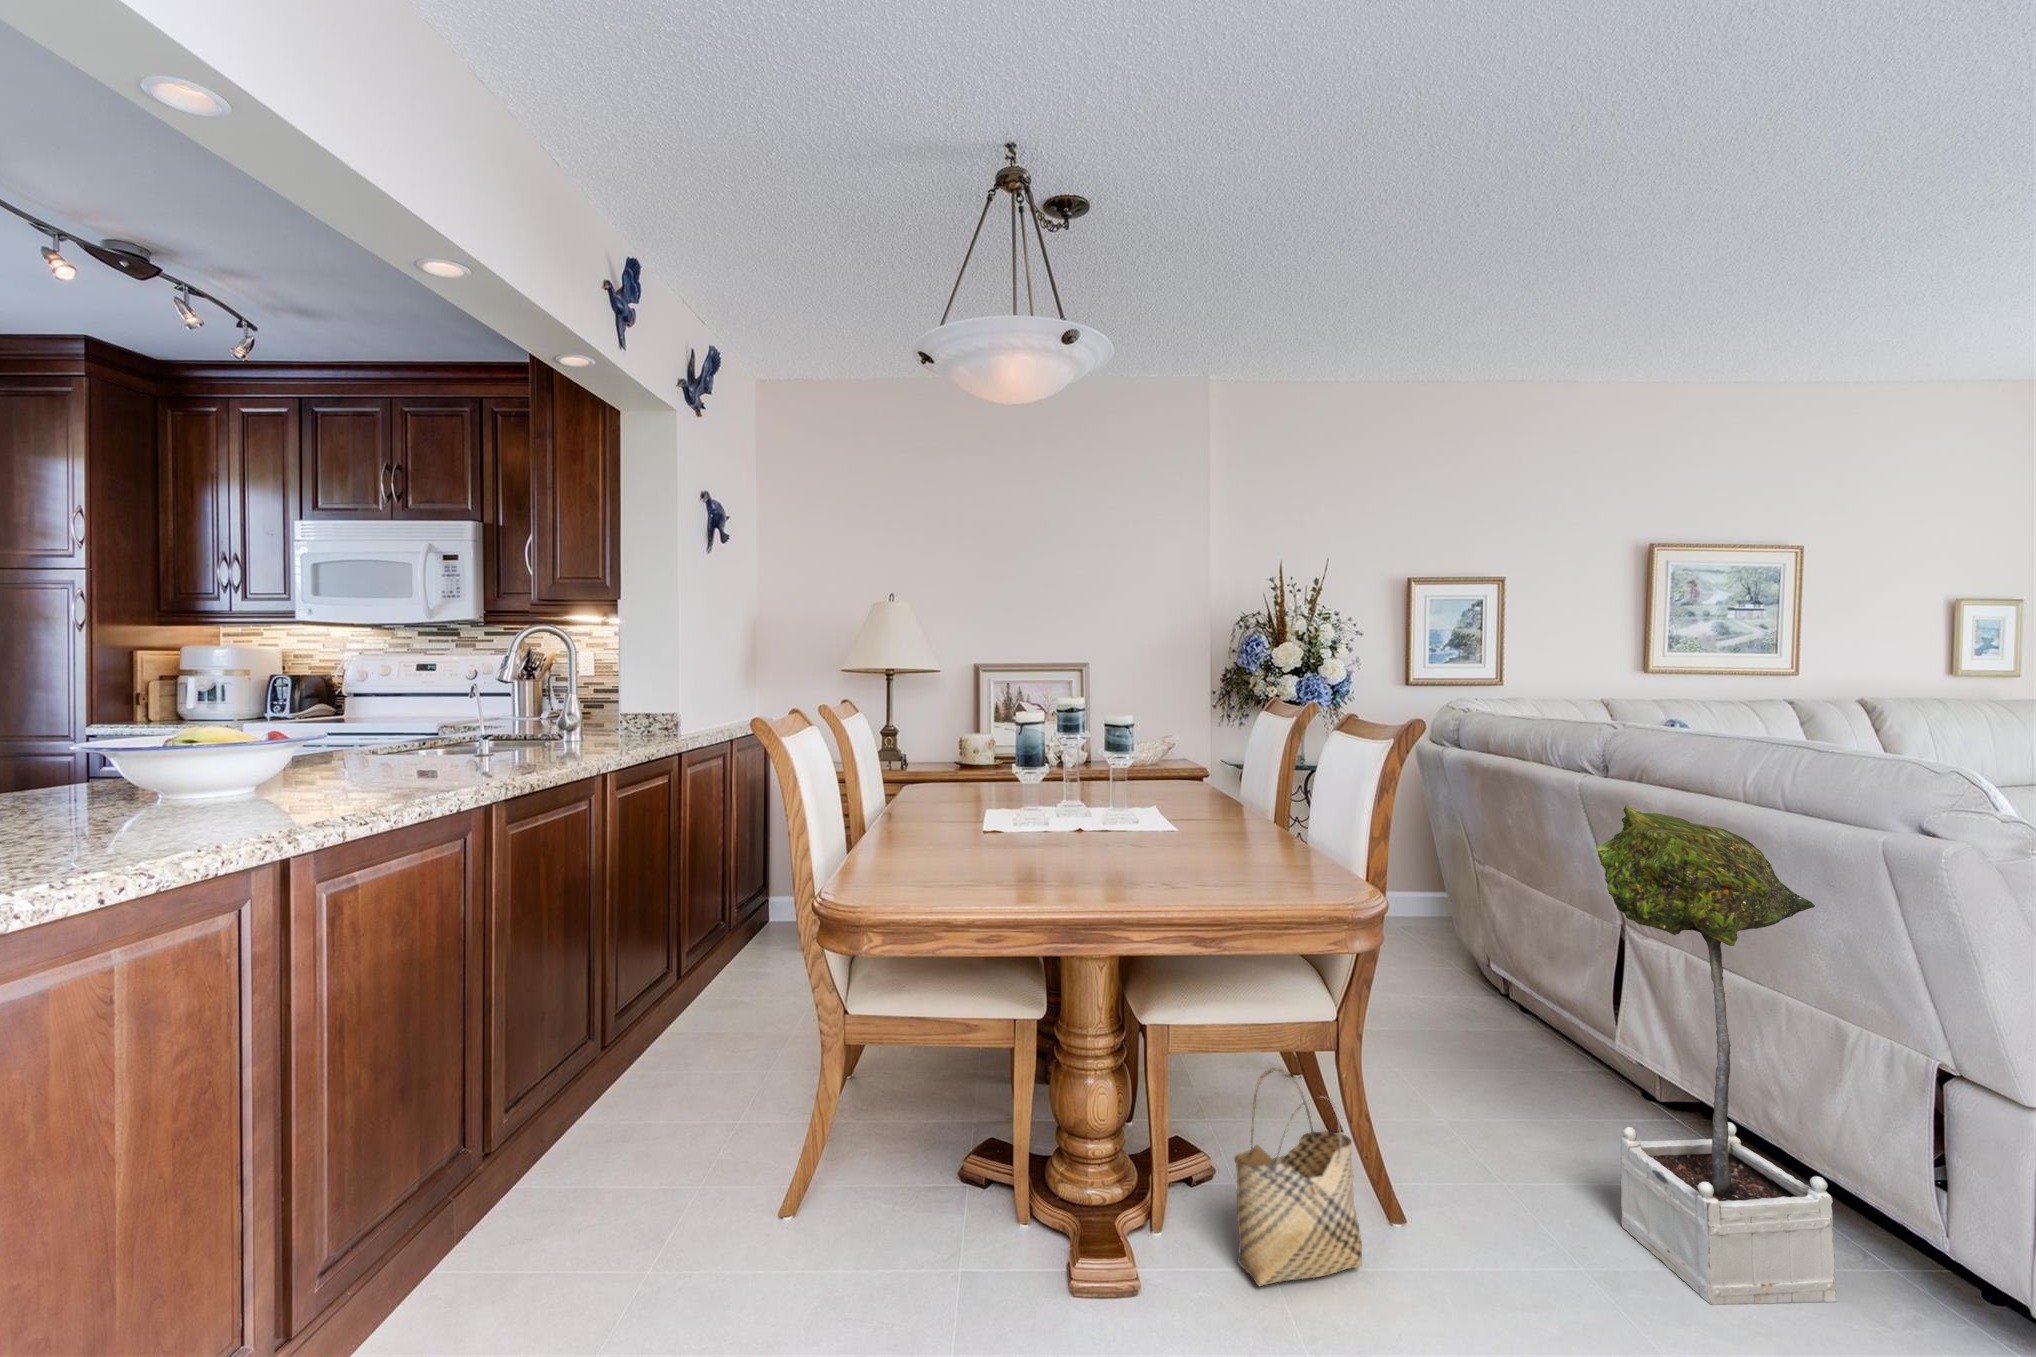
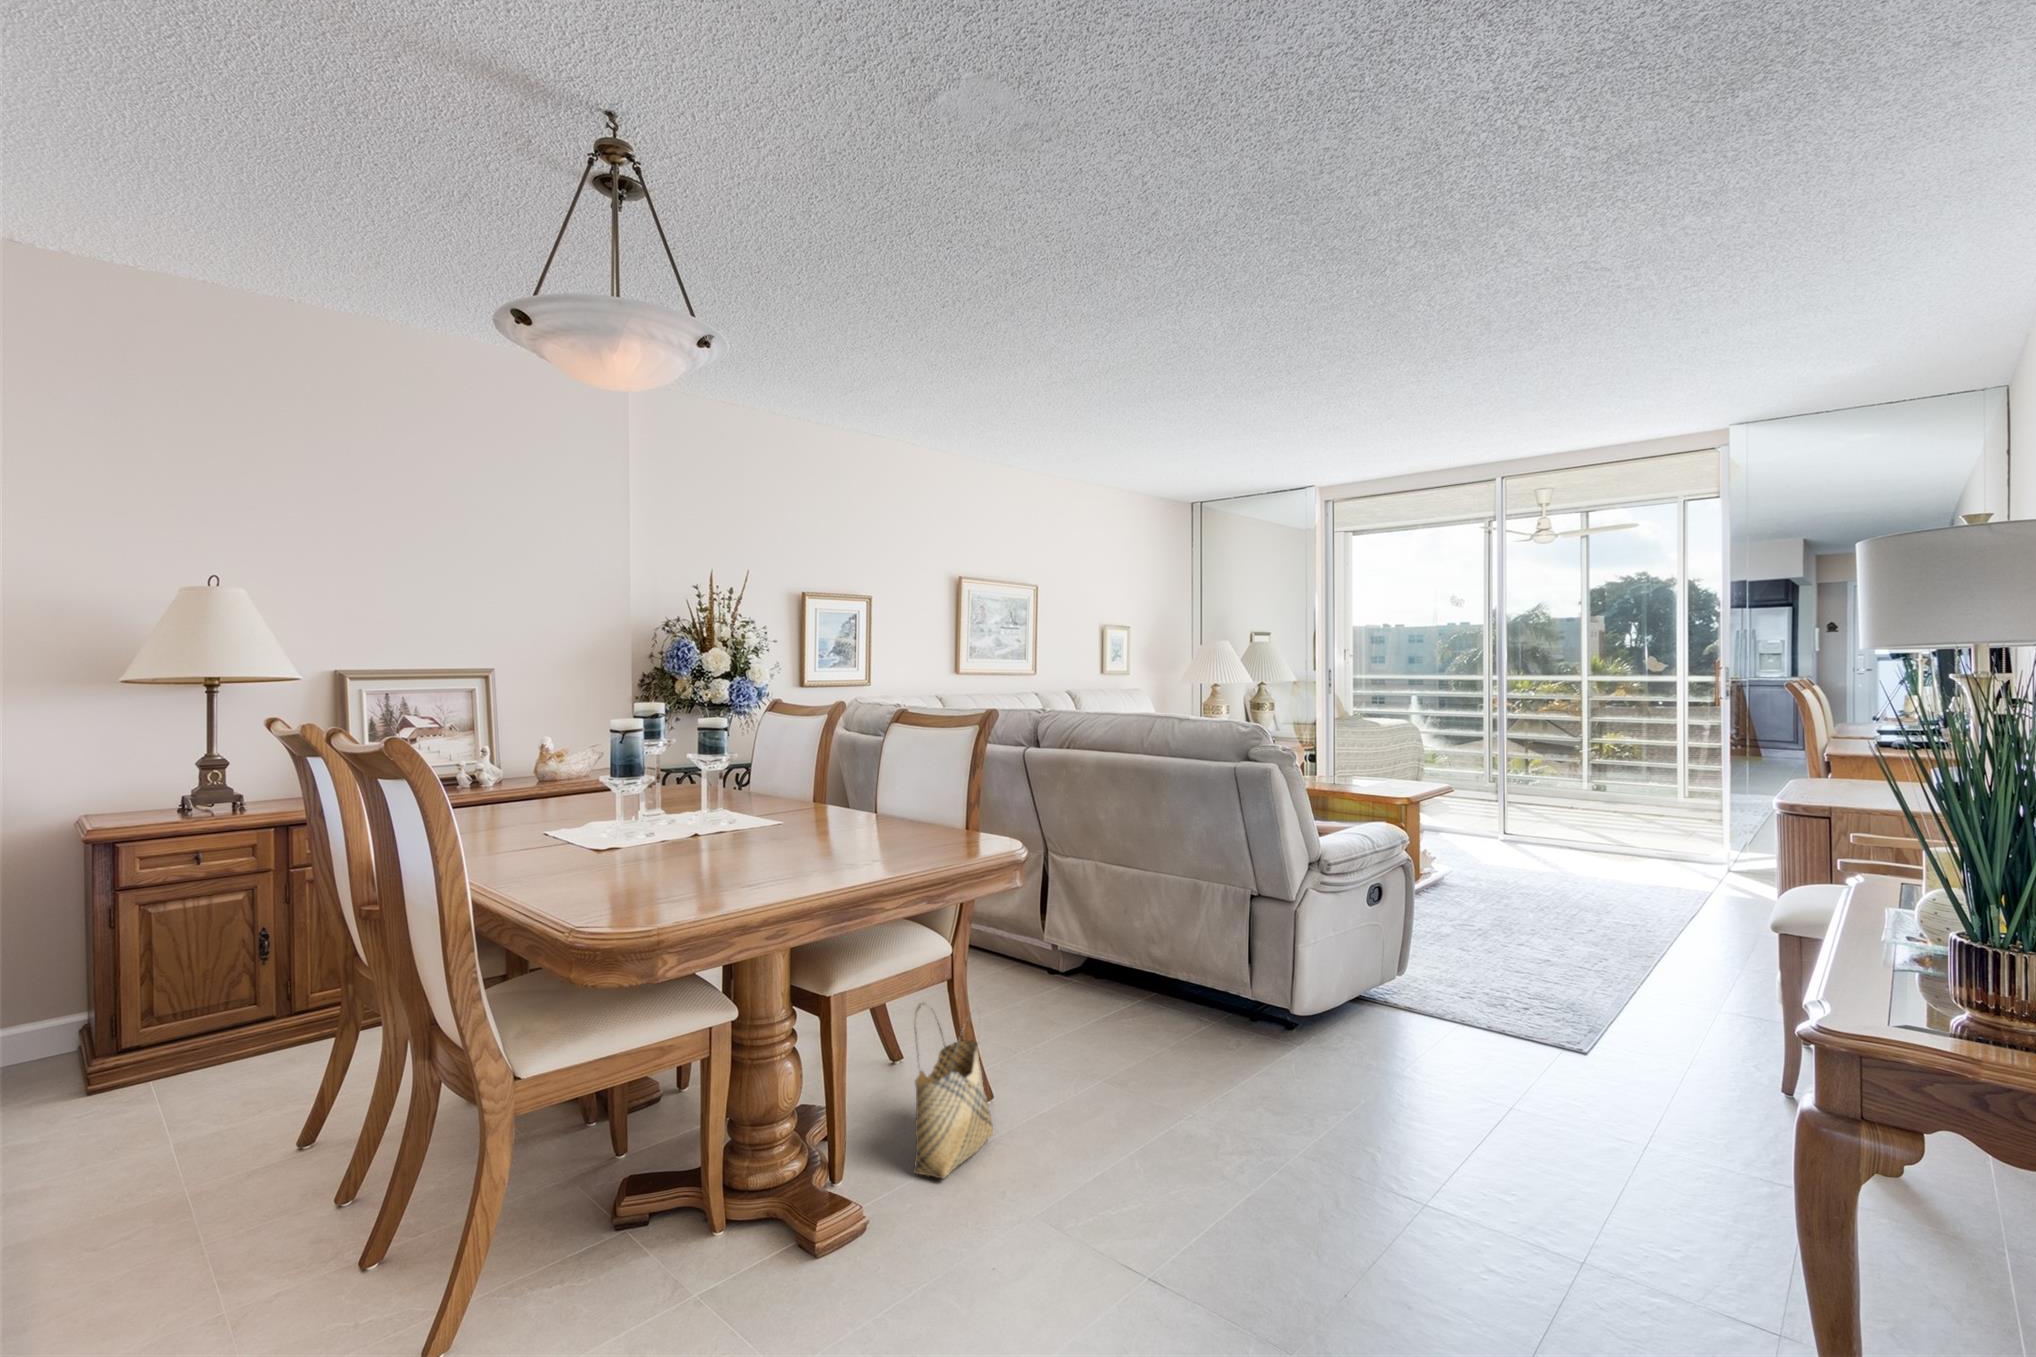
potted tree: present [1597,805,1837,1305] -> none [1073,760,1203,1070]

